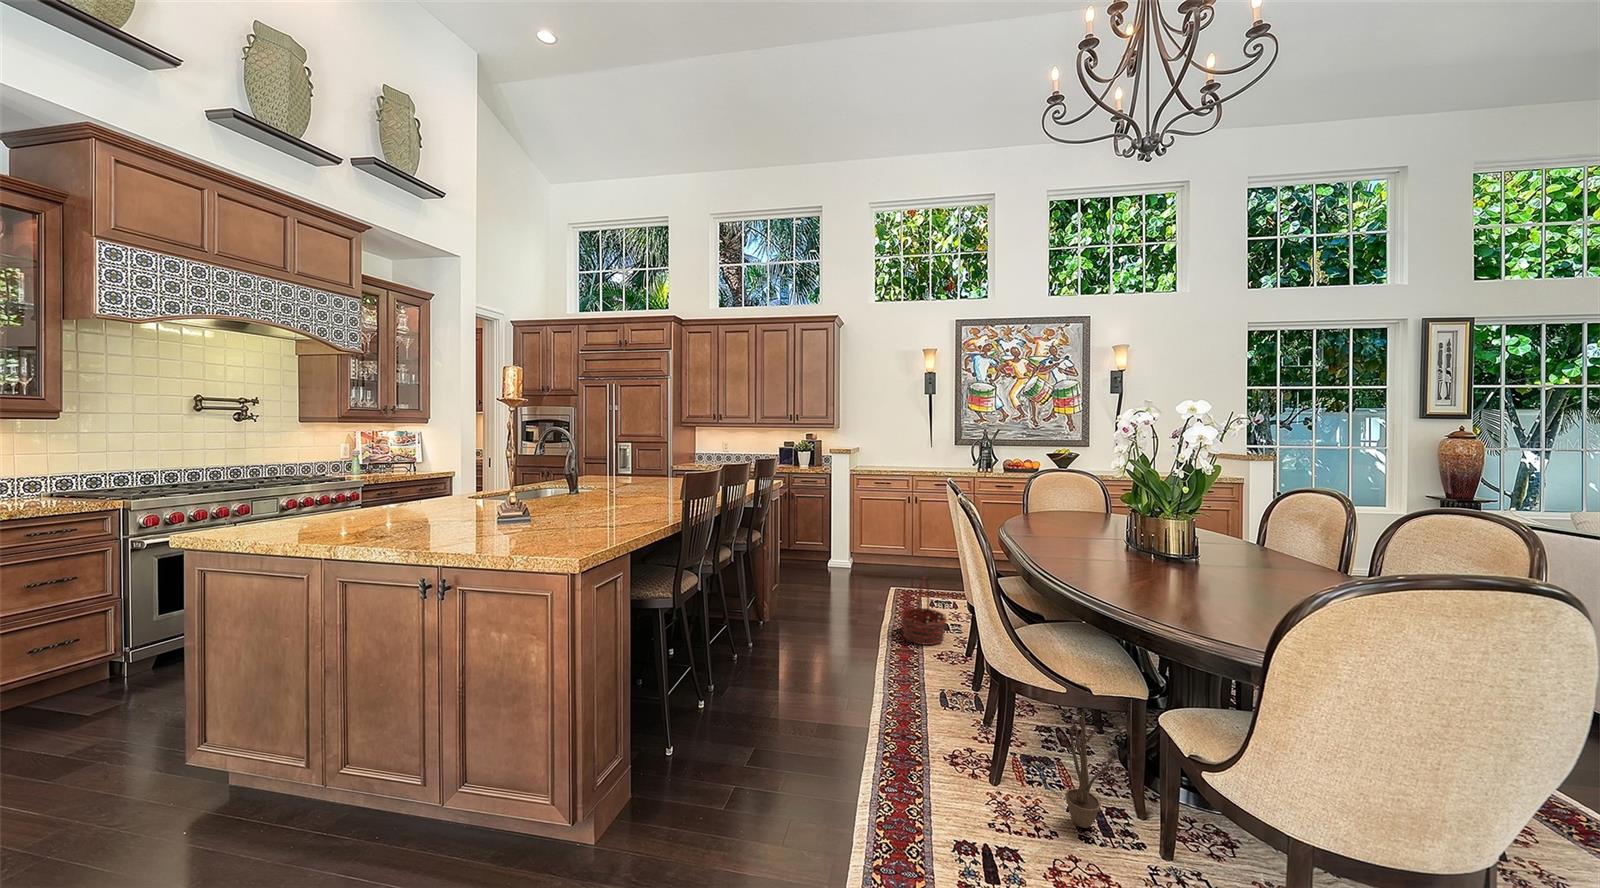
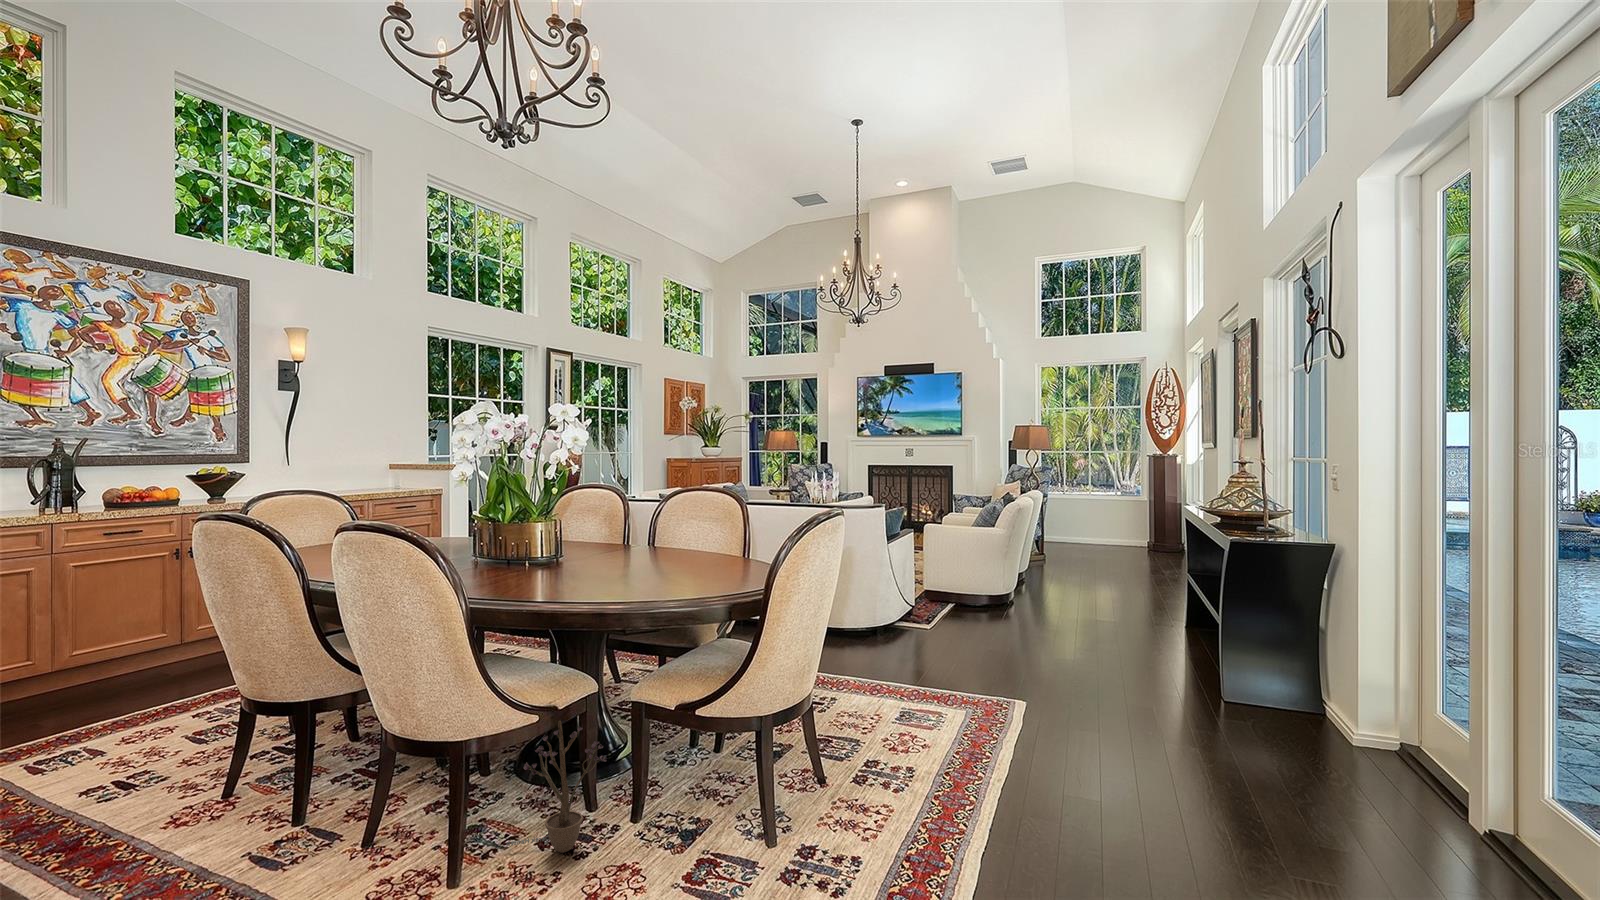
basket: present [901,576,947,645] -> none [44,696,168,833]

